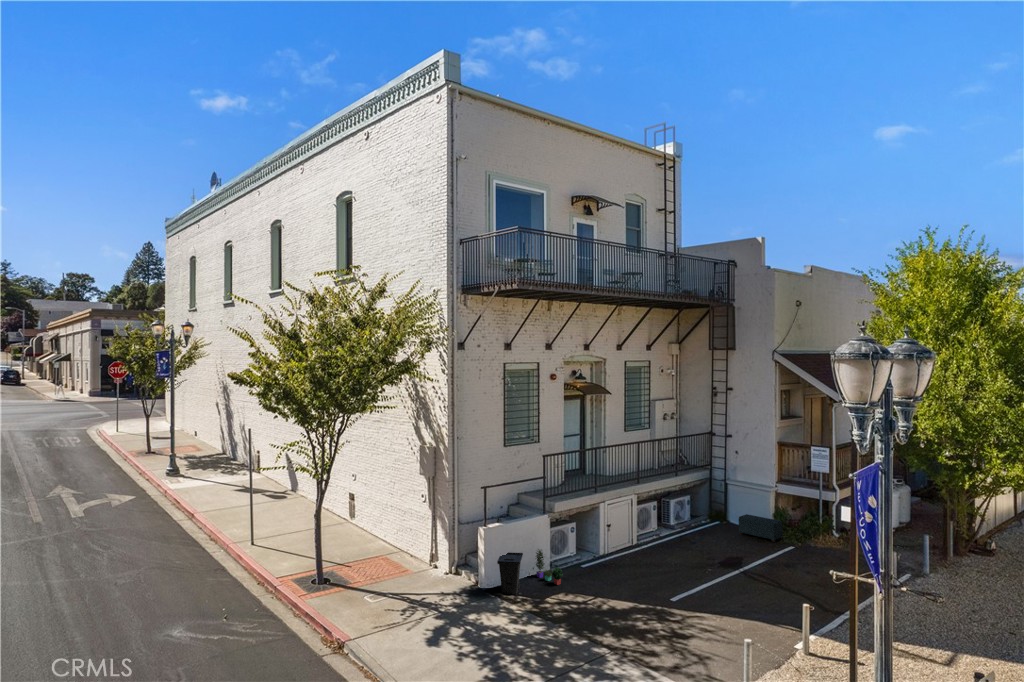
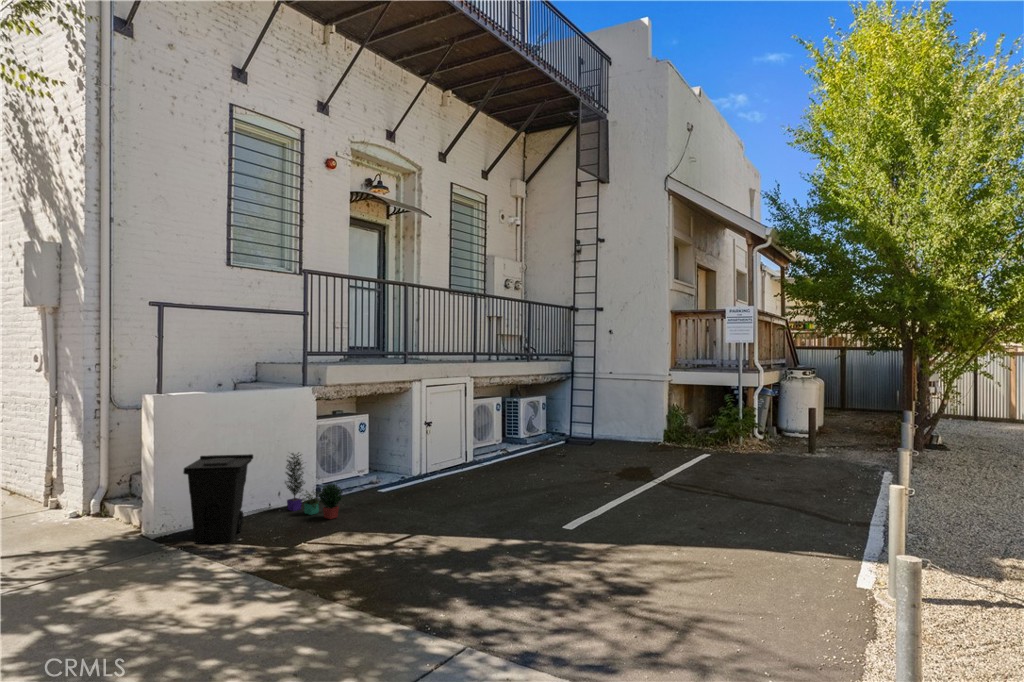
bench: present [739,514,783,542] -> none [616,416,677,449]

